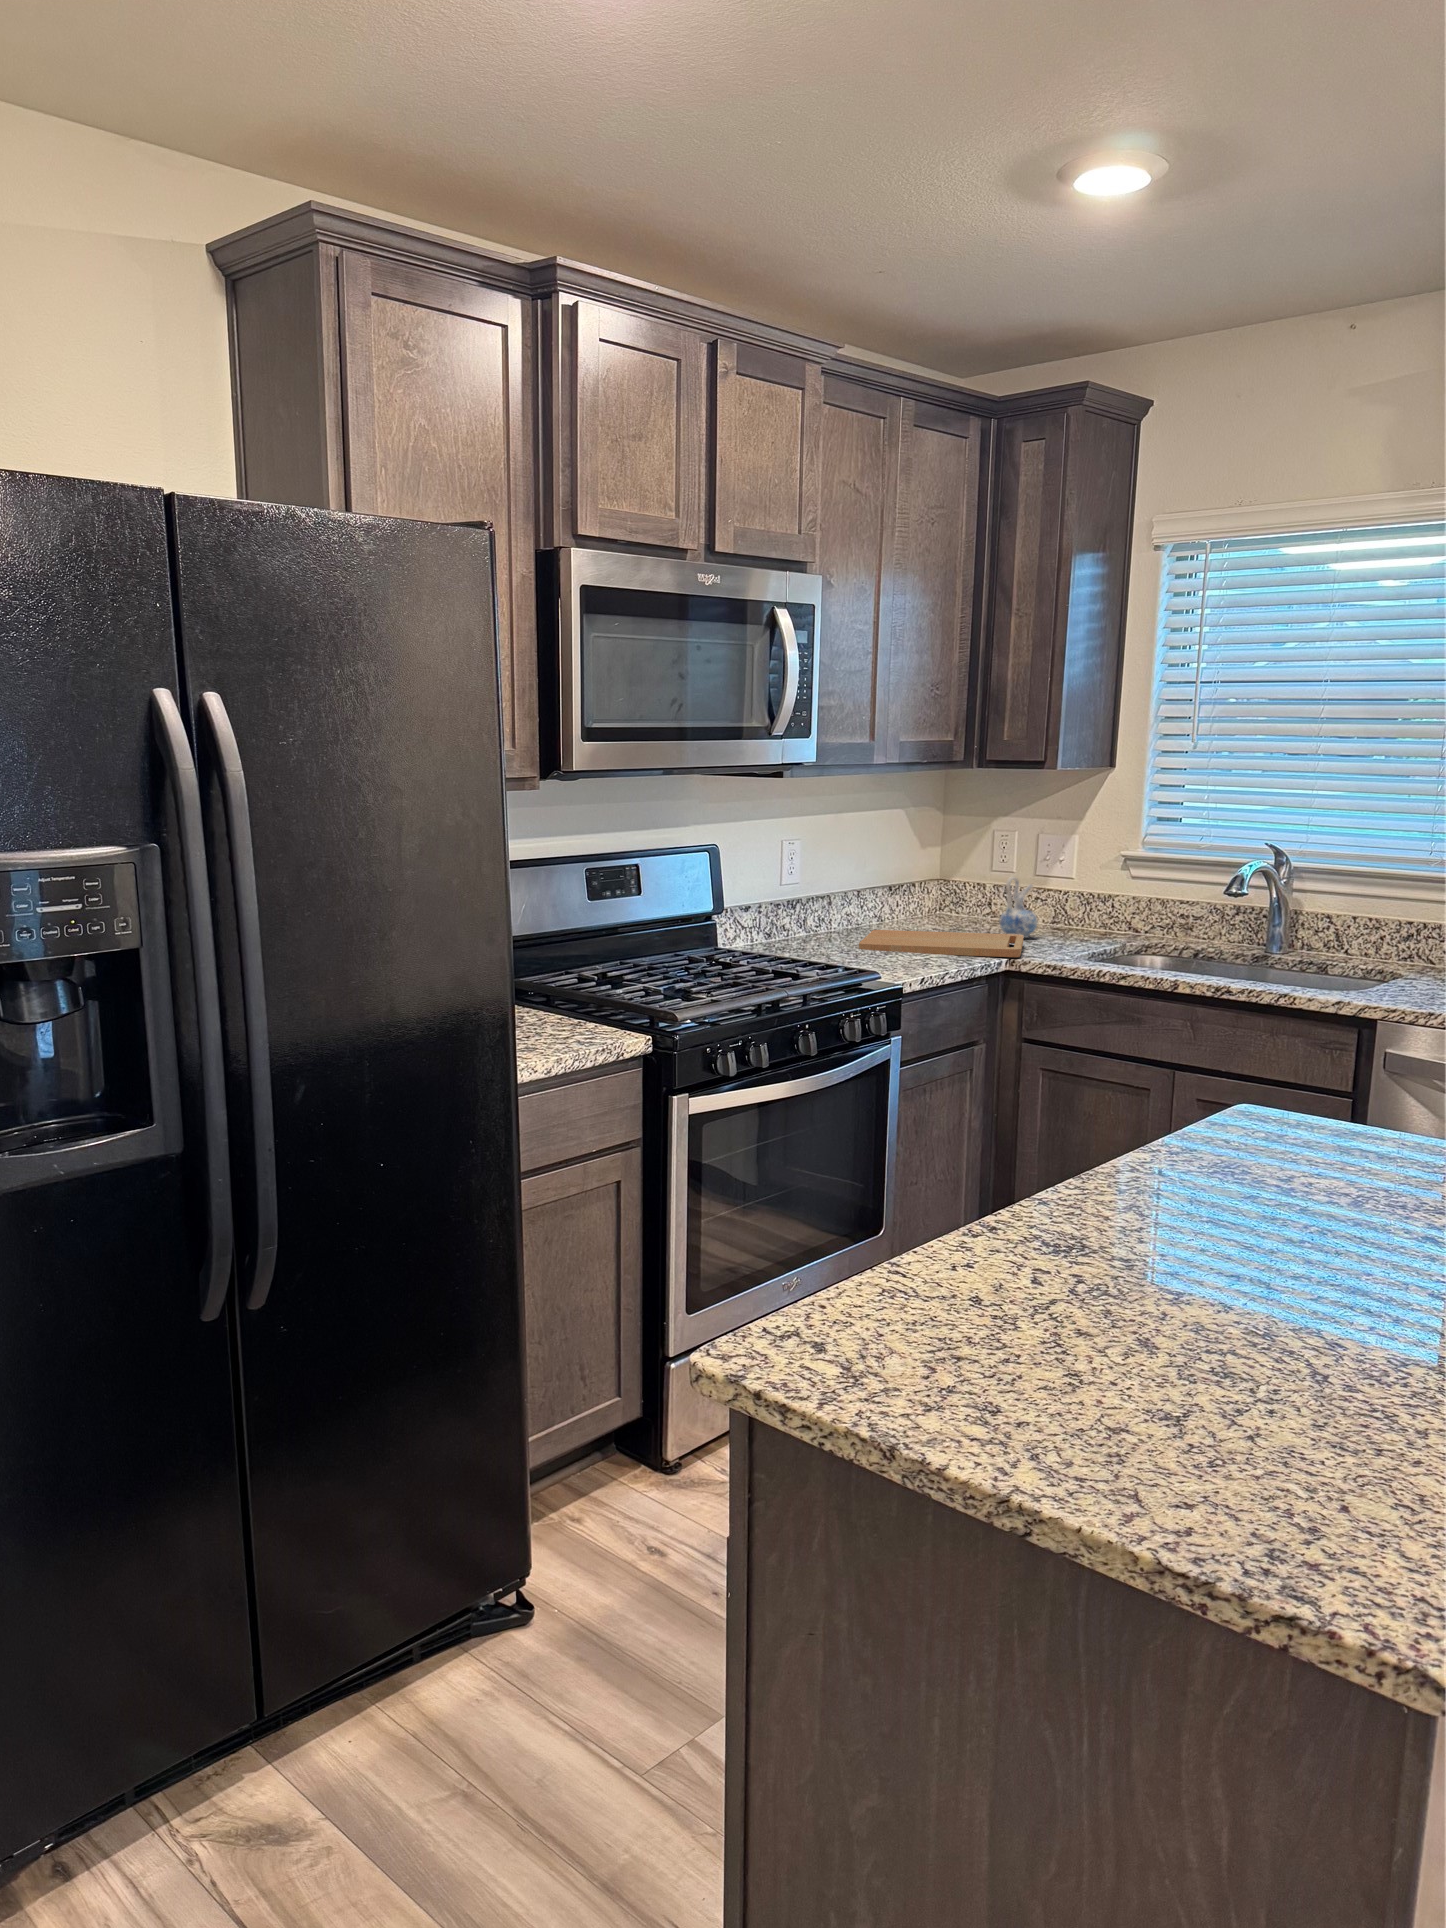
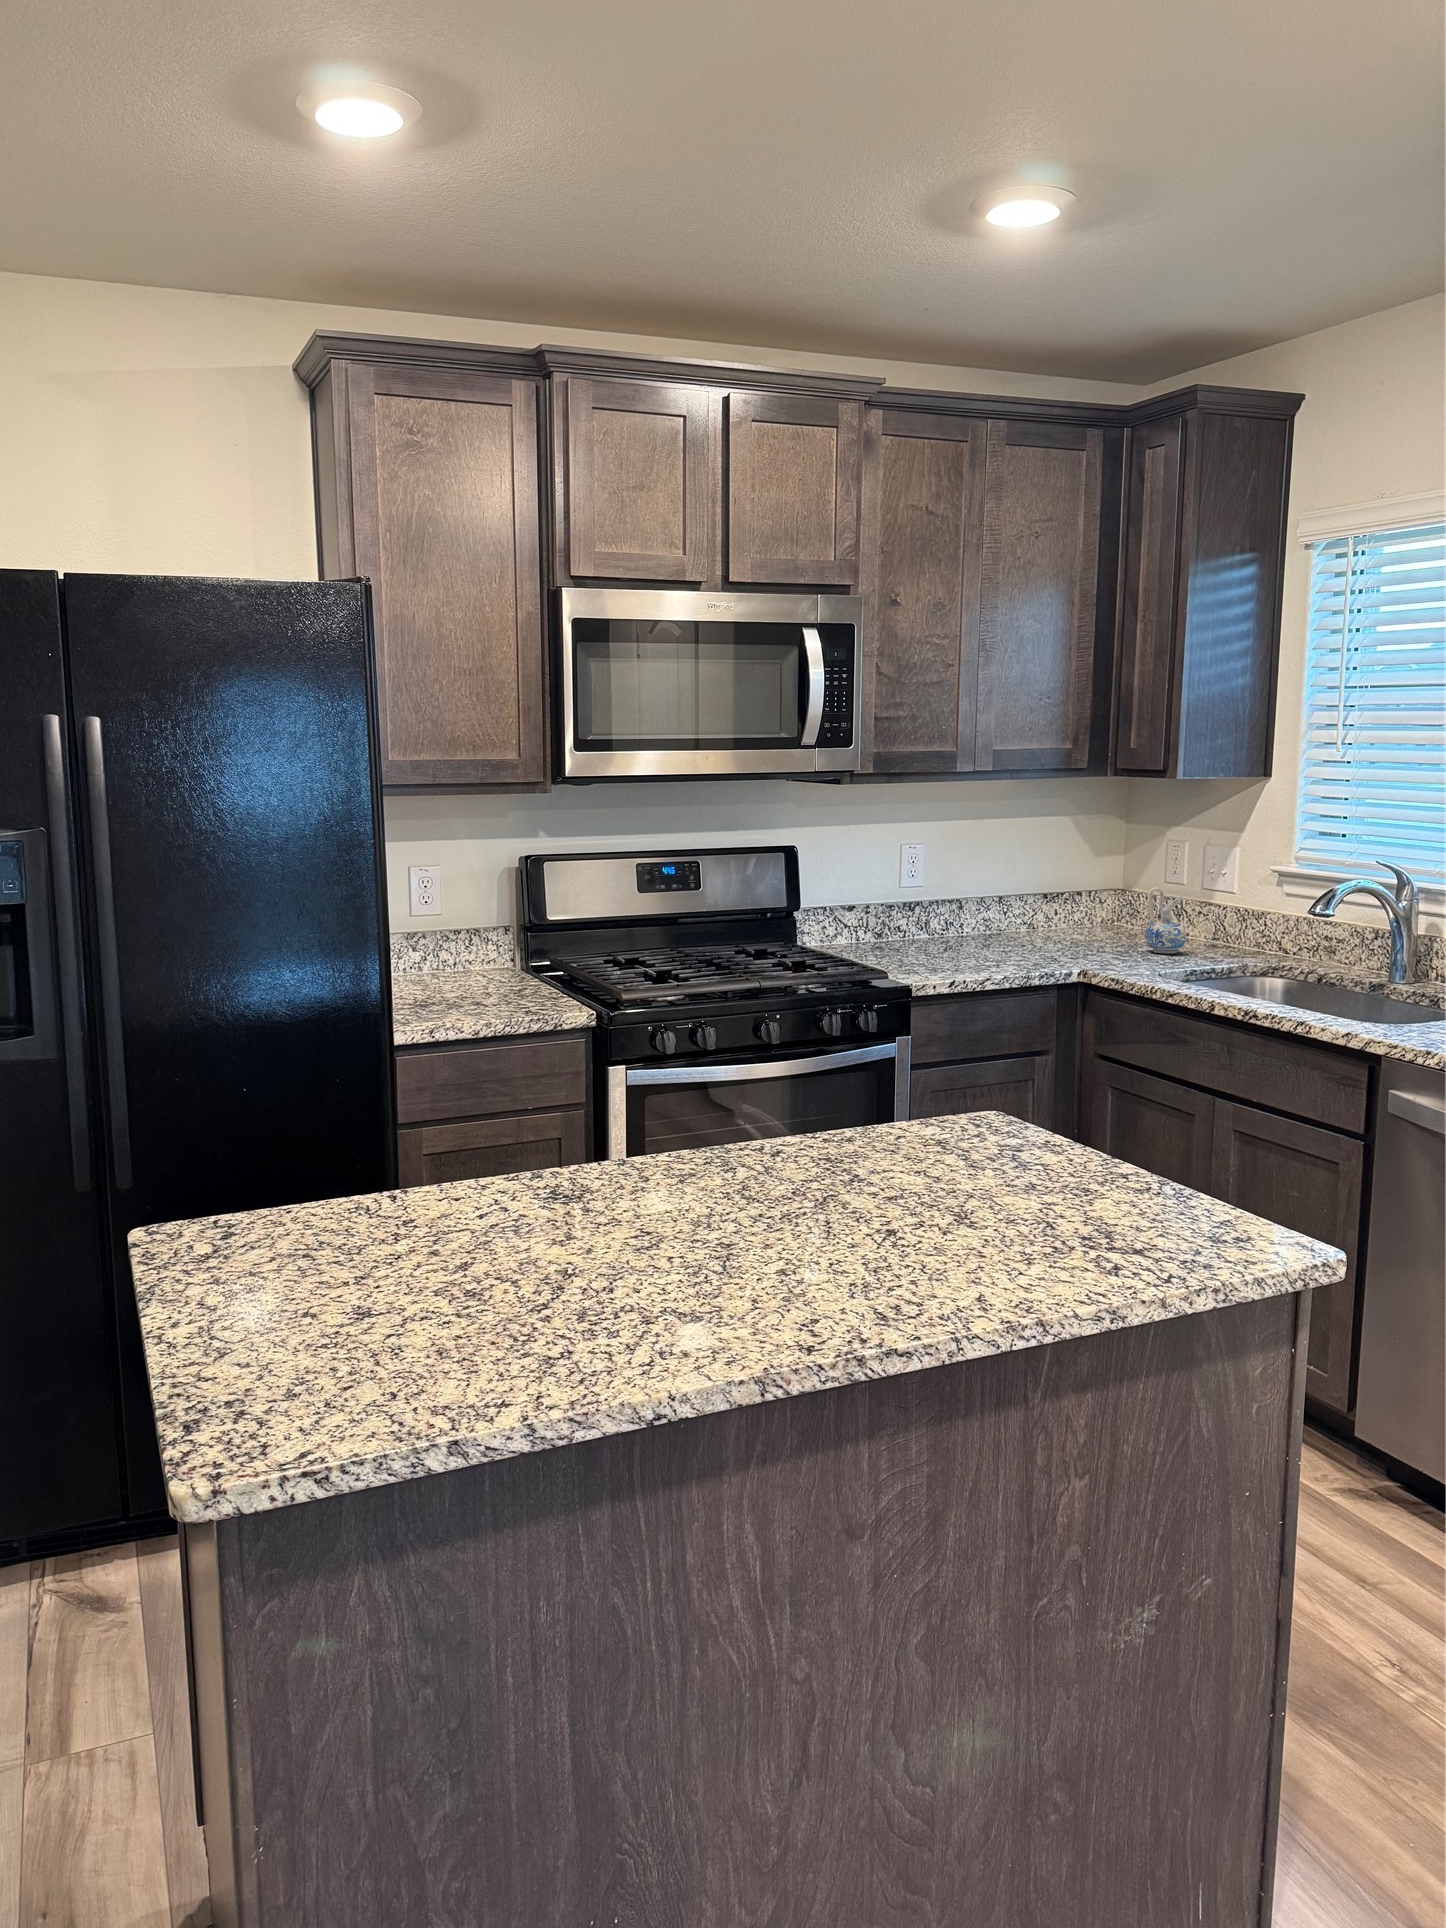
cutting board: present [859,930,1024,957] -> none [954,936,1145,970]

